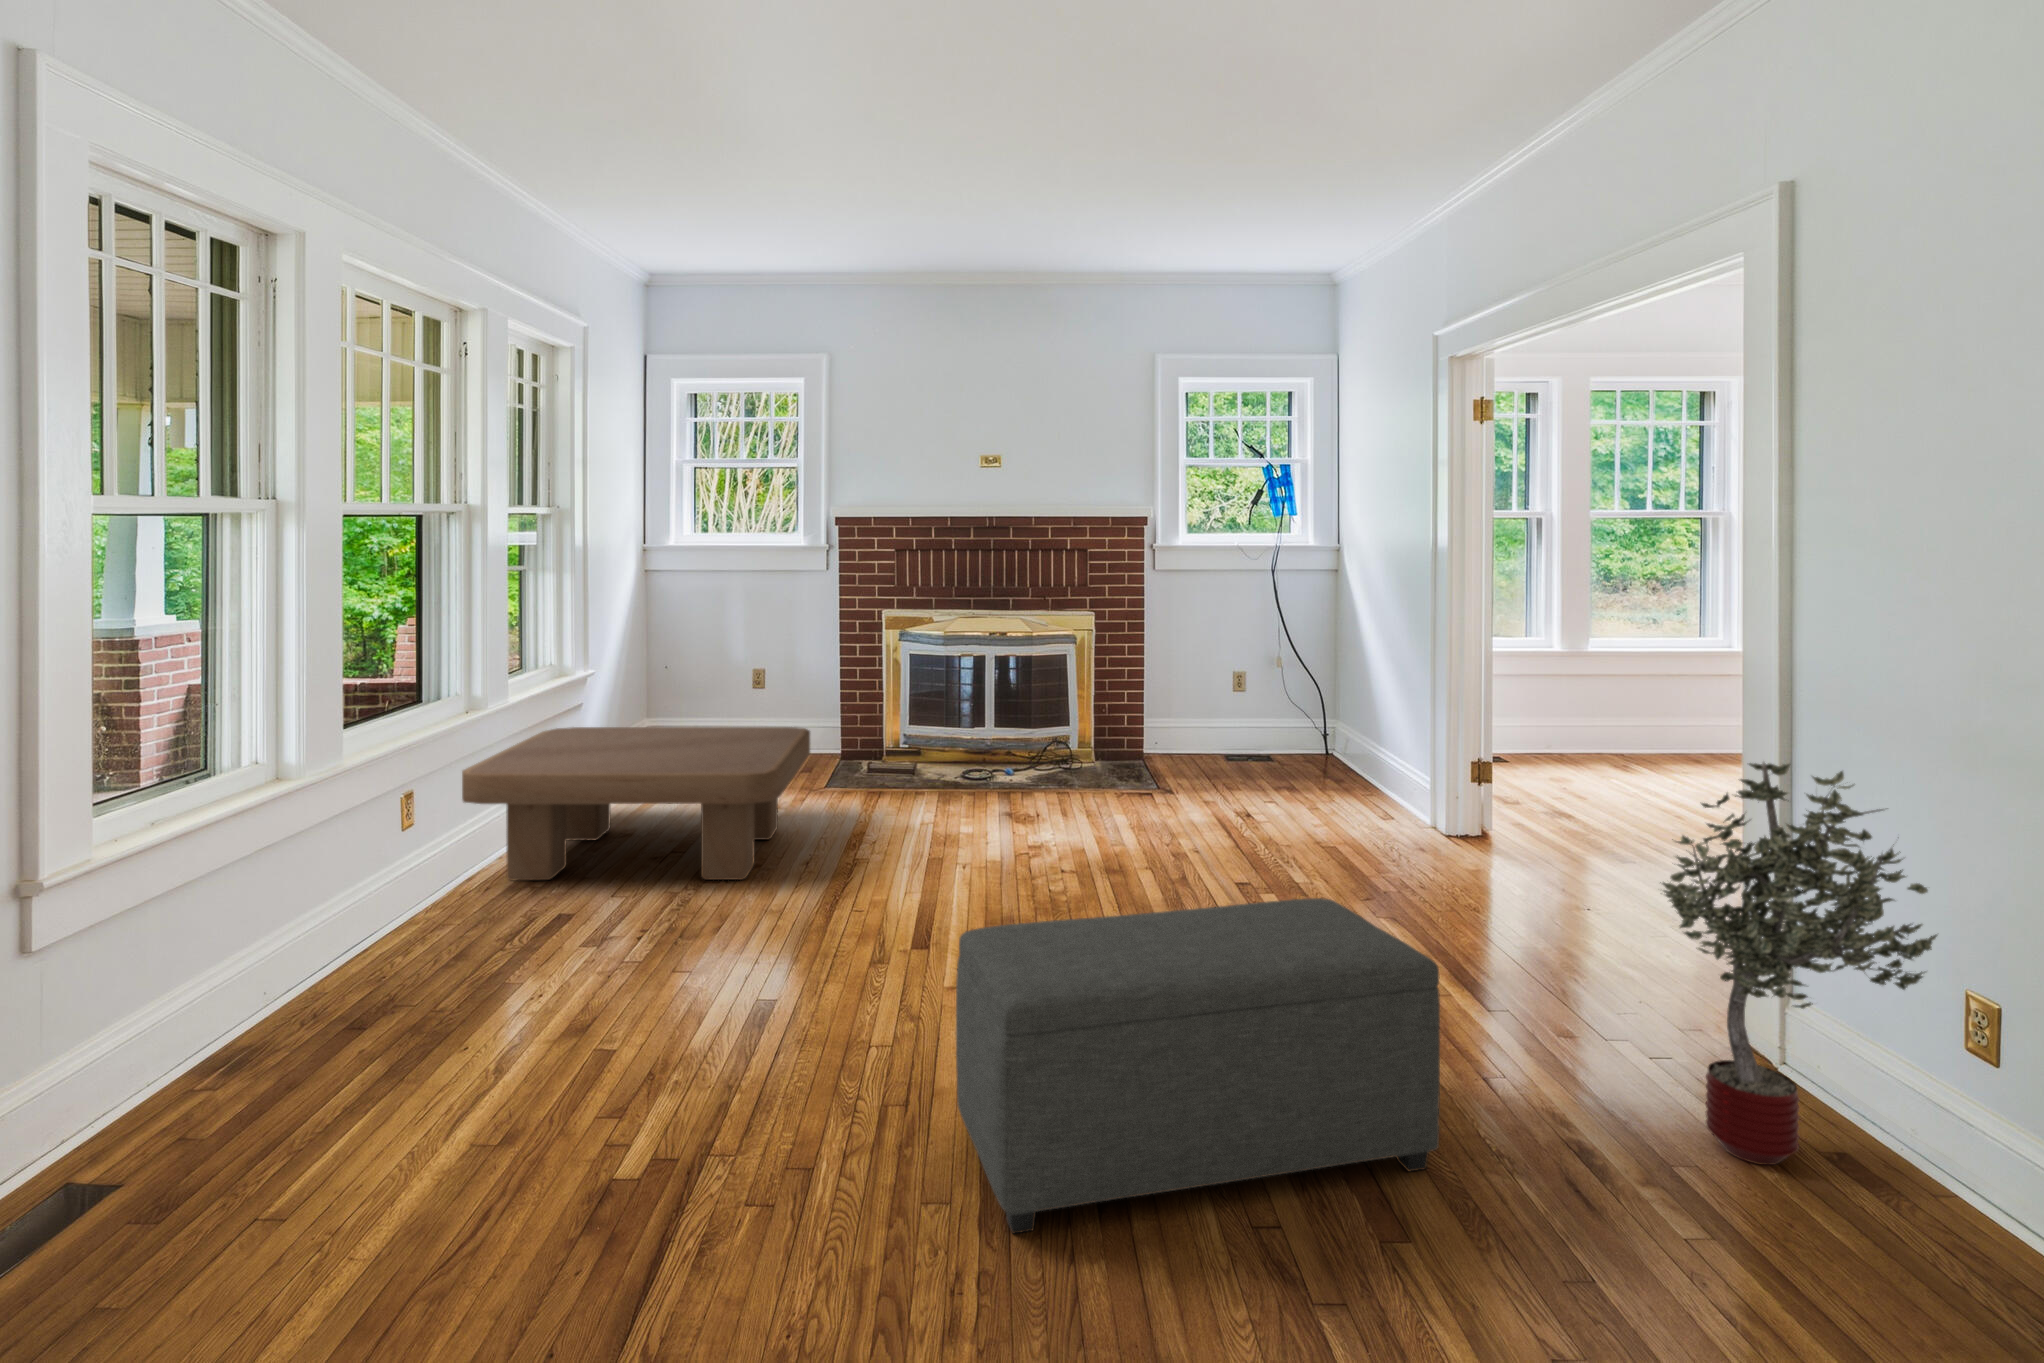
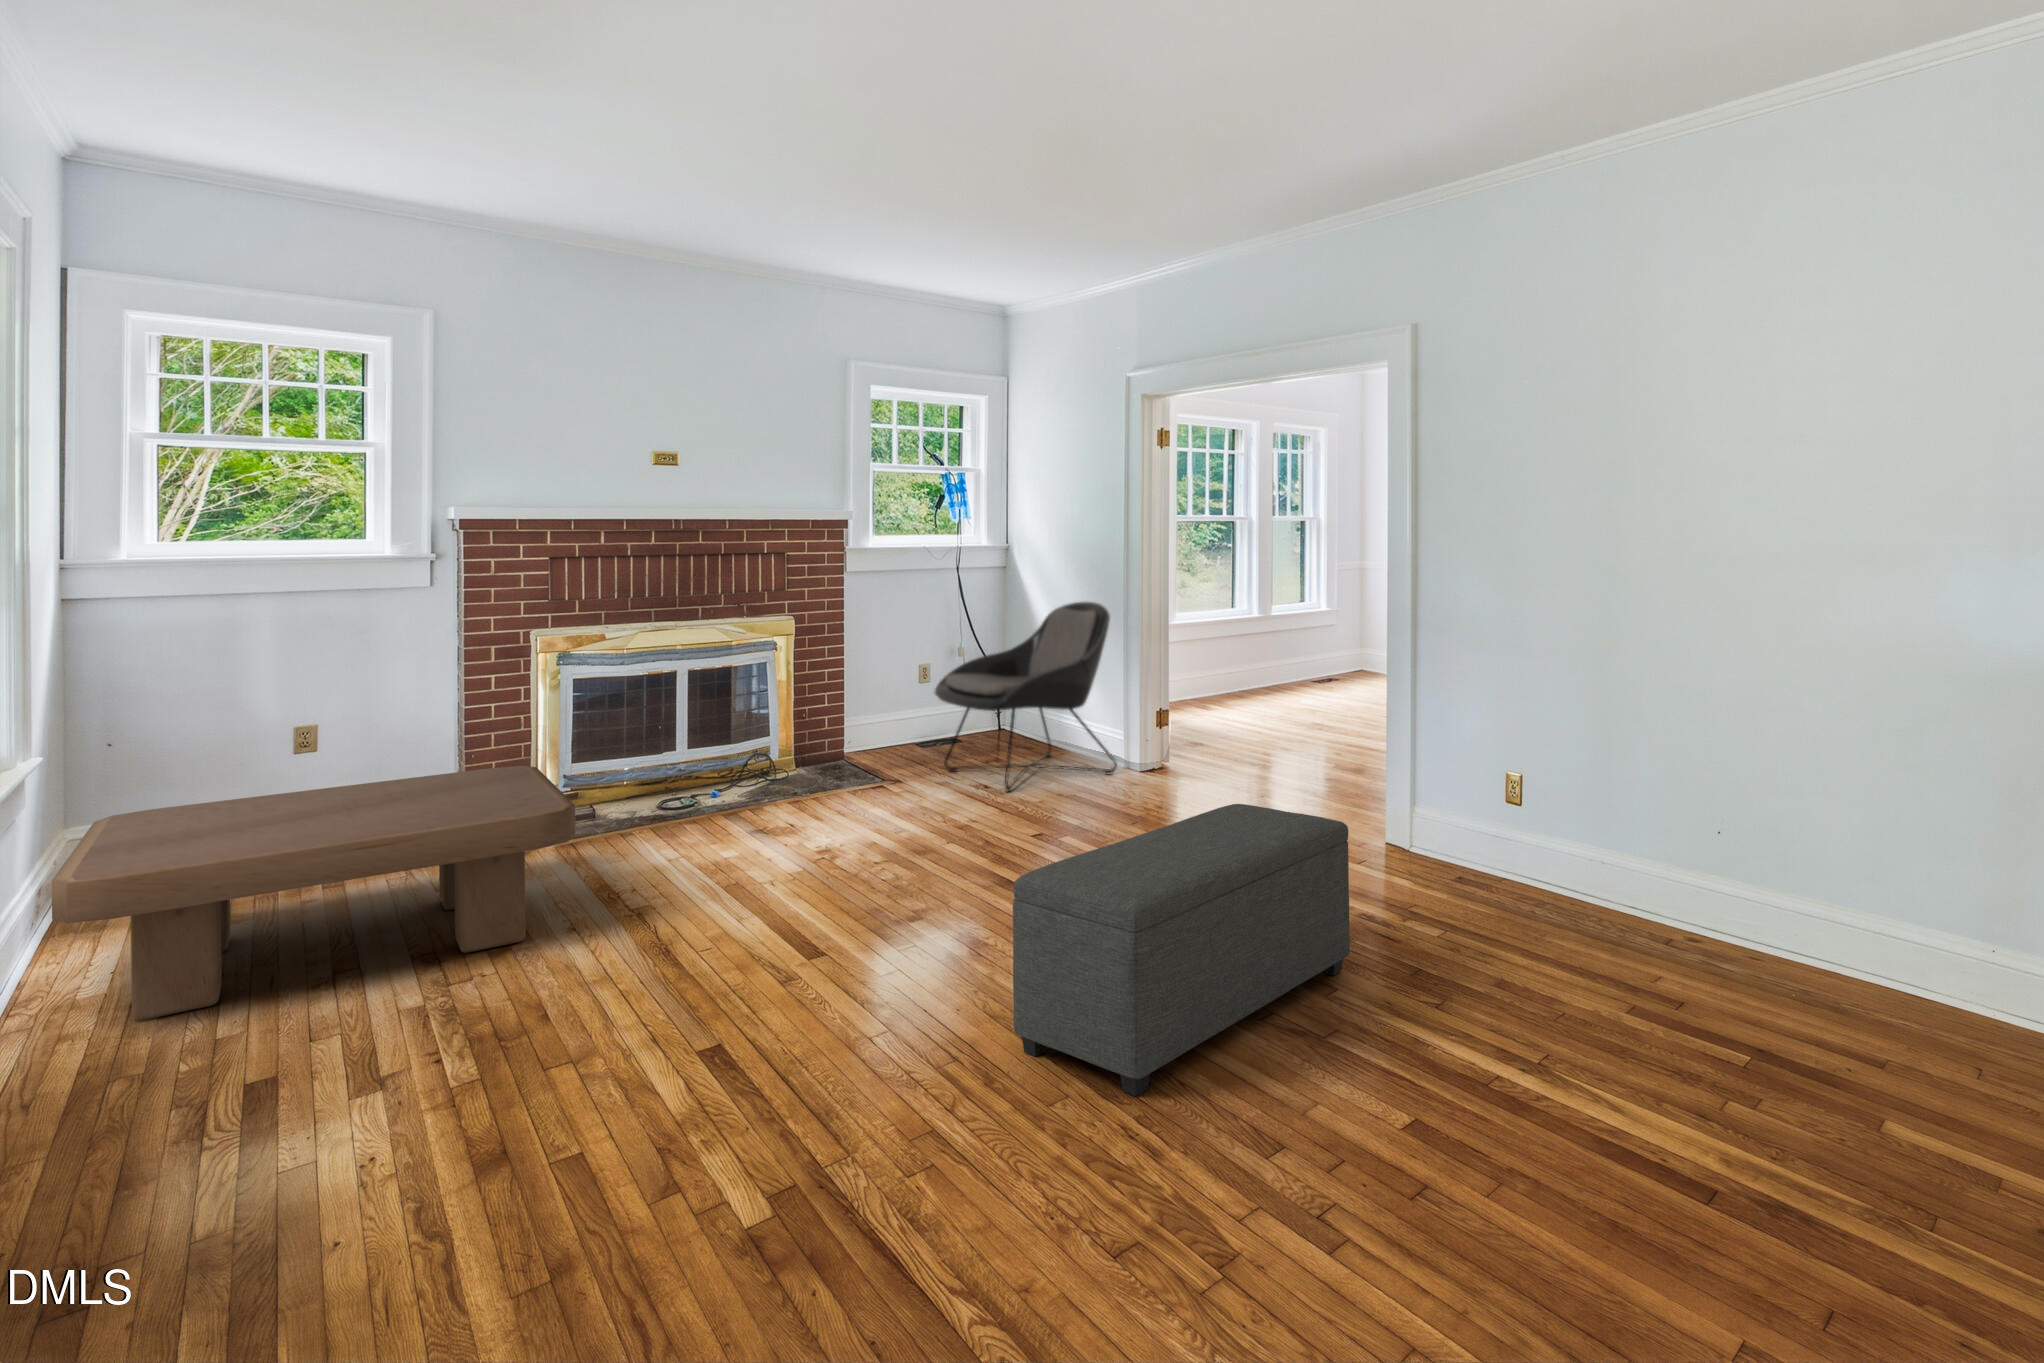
lounge chair: none [1213,615,1405,823] -> present [935,602,1117,792]
potted tree: present [1662,762,1937,1165] -> none [1404,662,1573,916]

